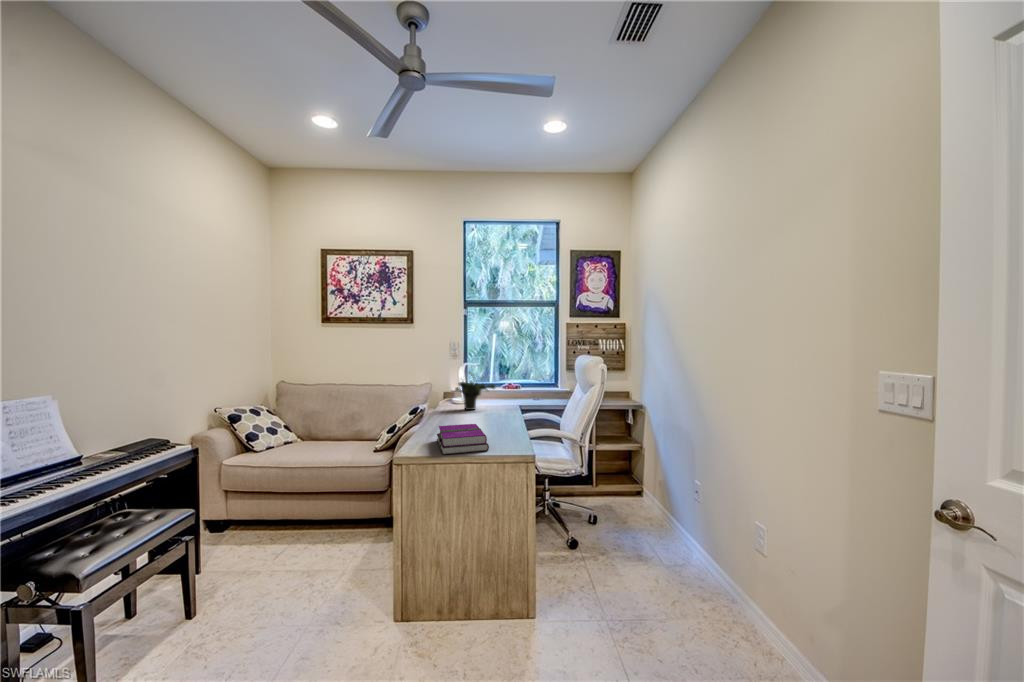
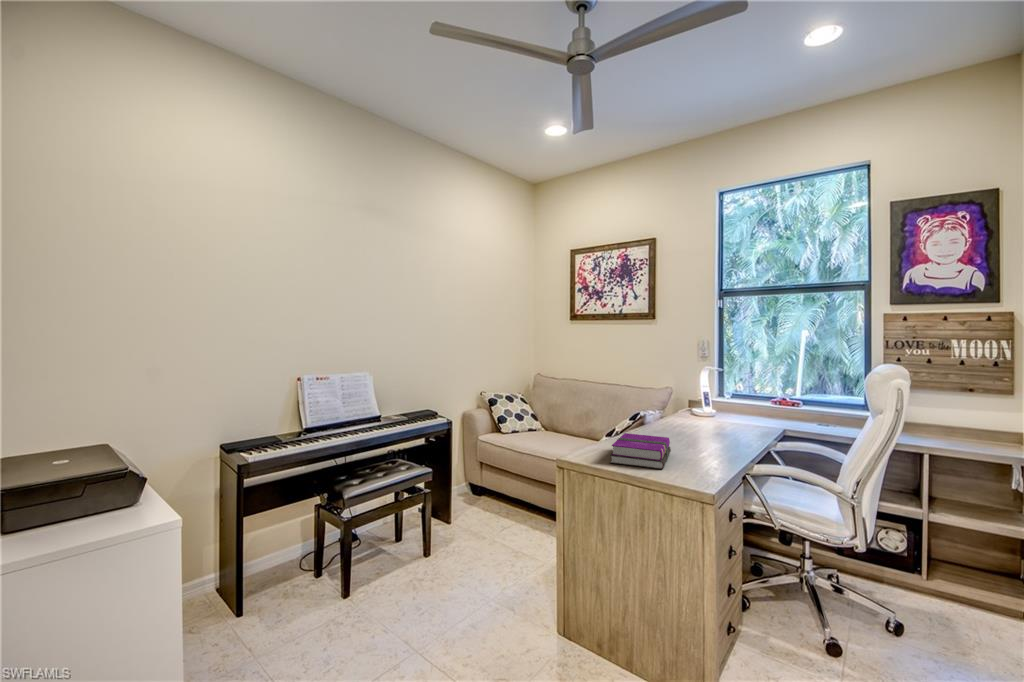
potted plant: present [455,373,495,410] -> none [685,377,740,425]

